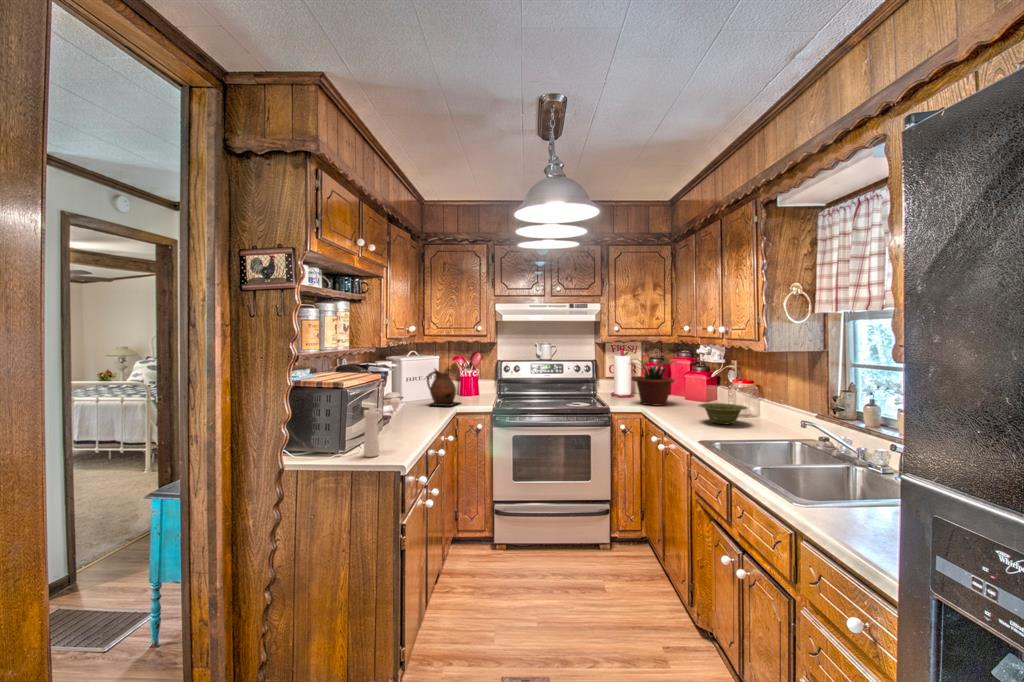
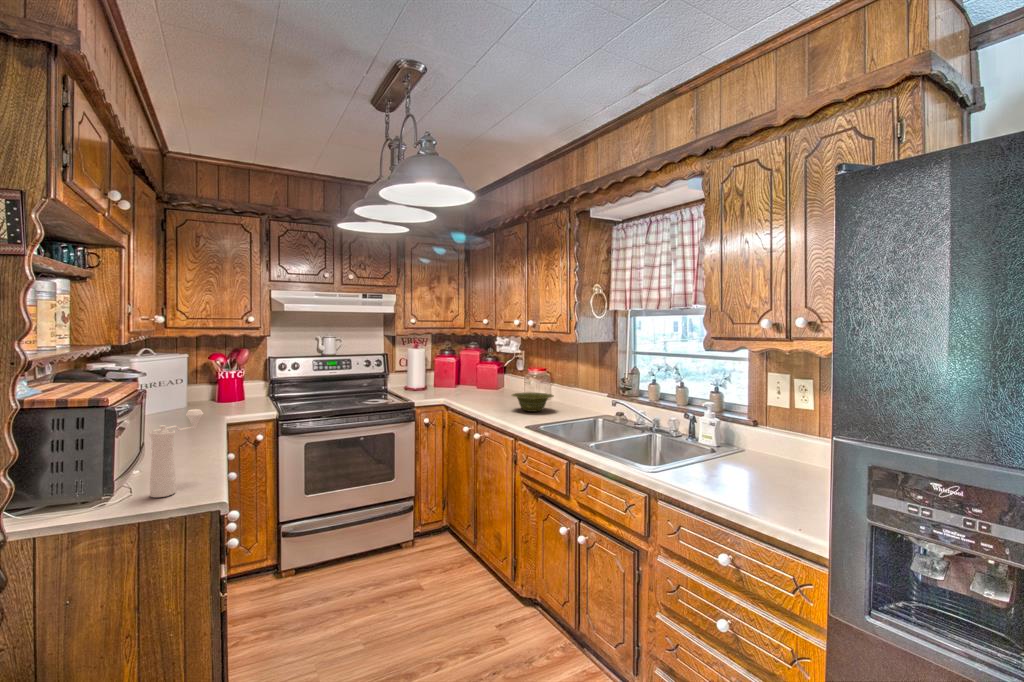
potted plant: present [633,359,676,406] -> none [429,352,479,399]
ceramic pitcher: present [427,369,459,406] -> none [176,367,227,418]

